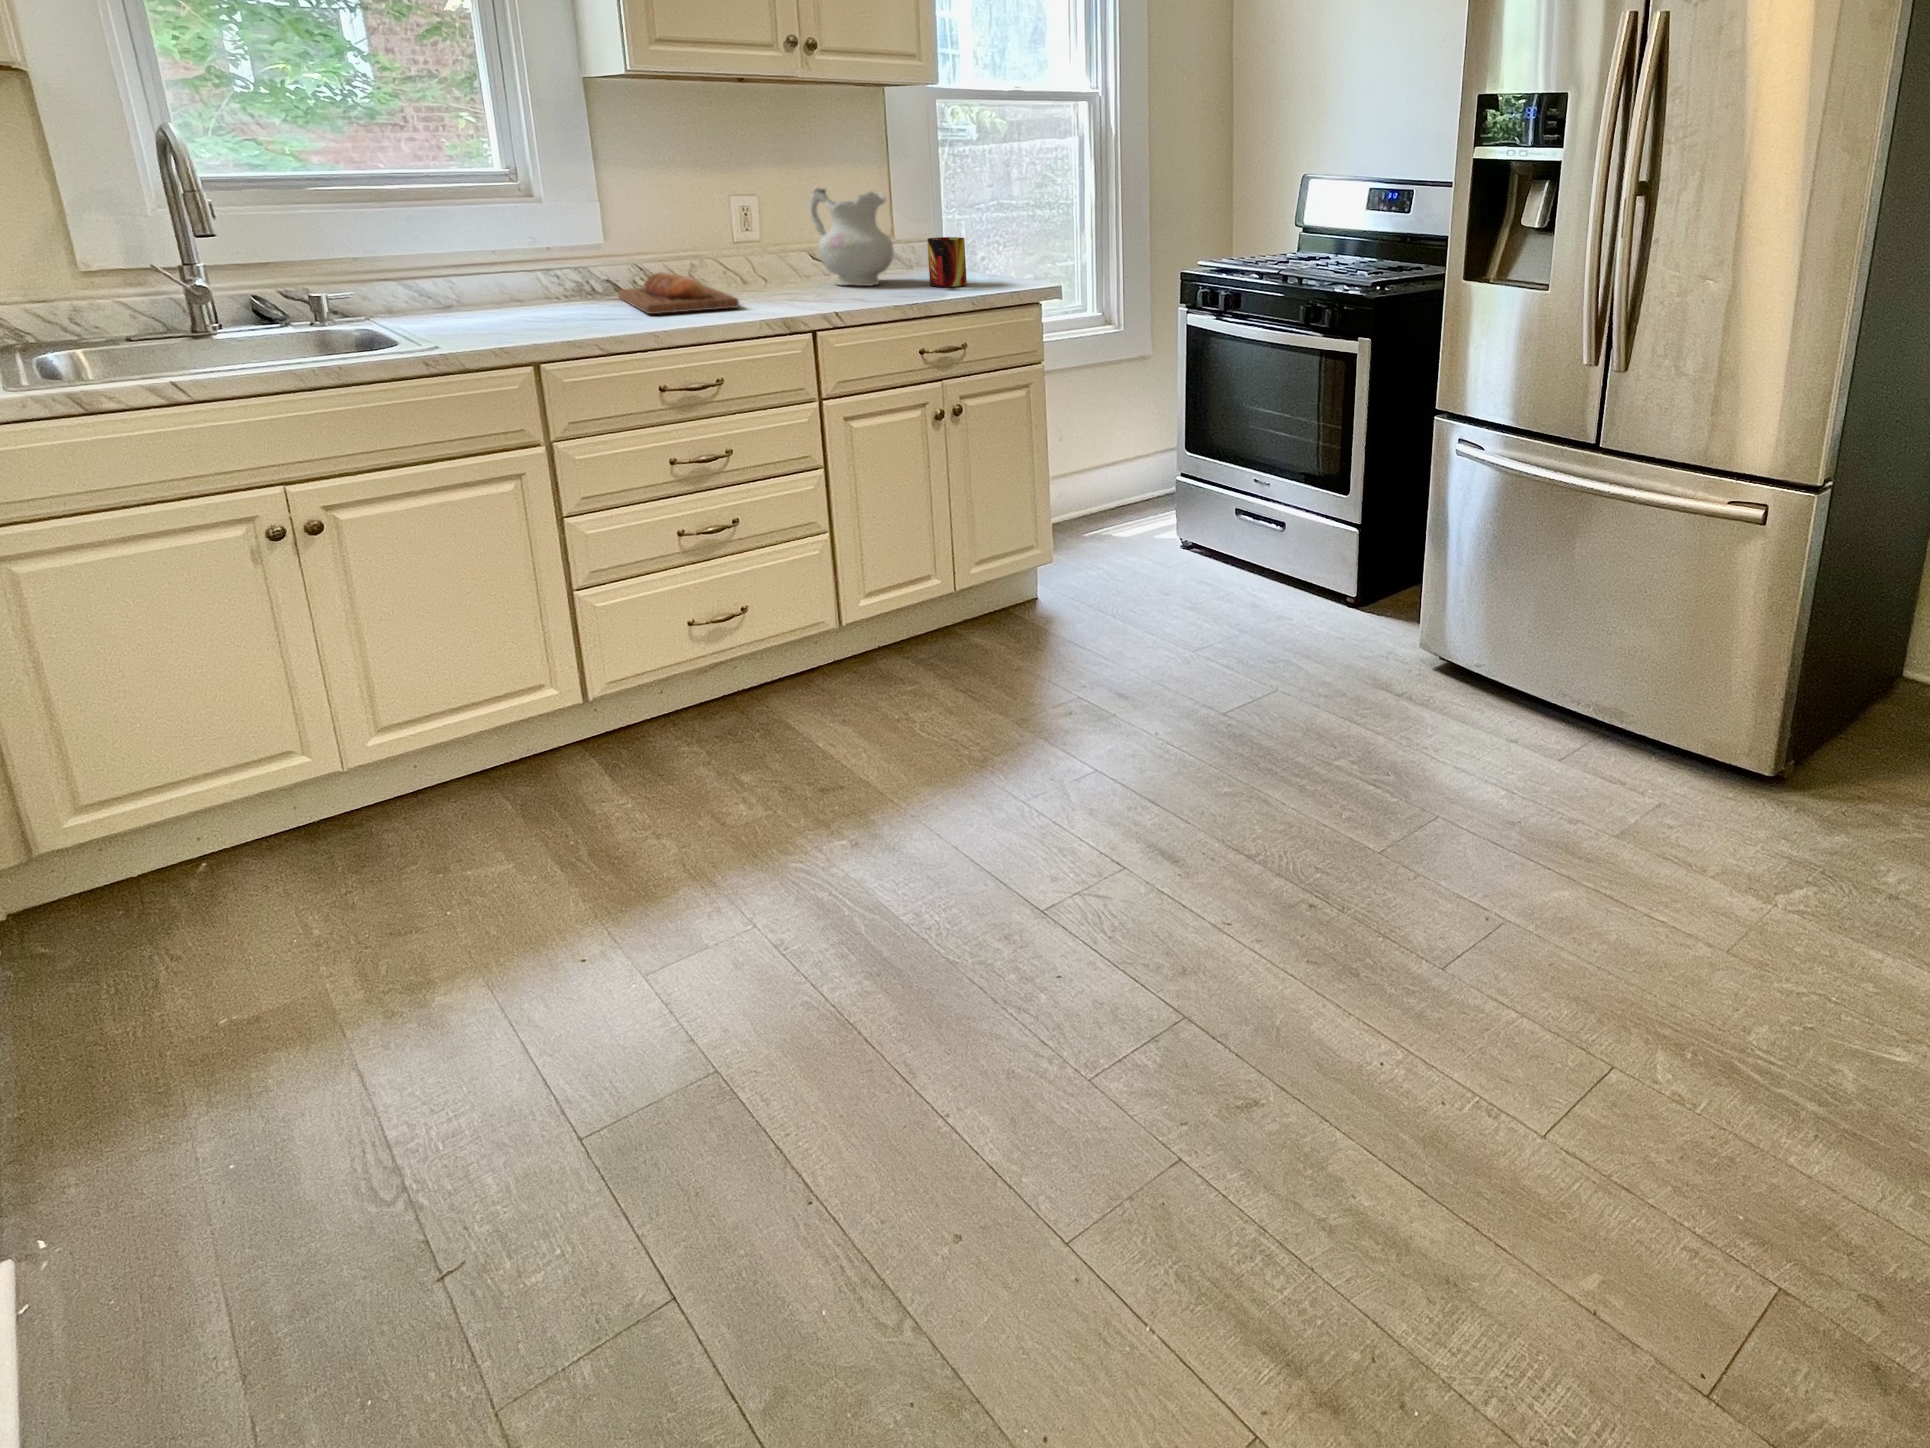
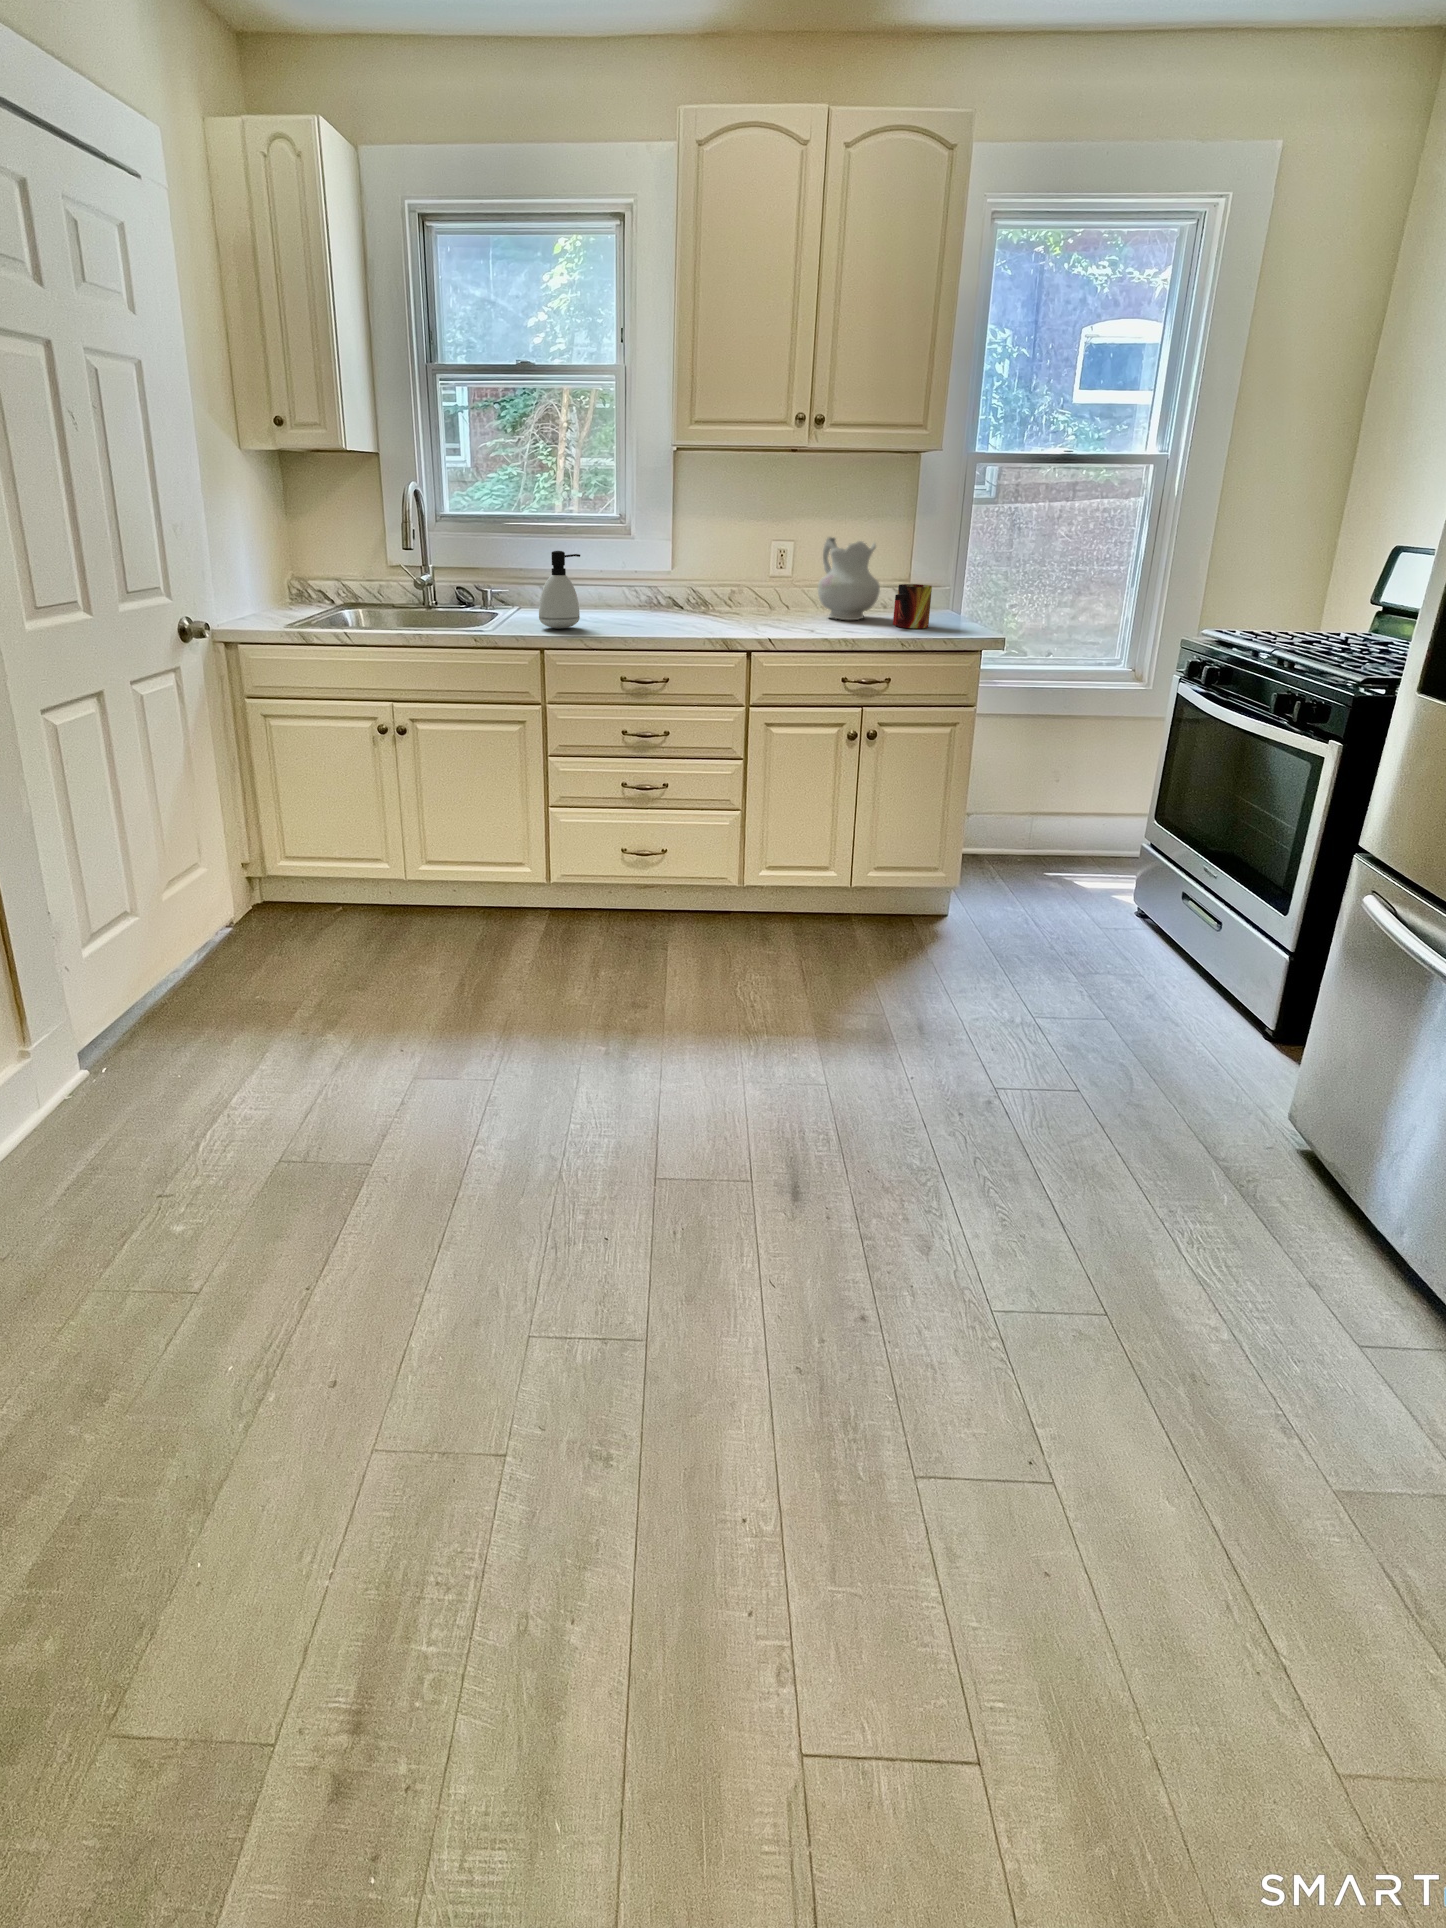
soap dispenser: none [499,223,566,335] -> present [539,551,580,628]
bread loaf: present [618,272,739,314] -> none [649,595,728,626]

